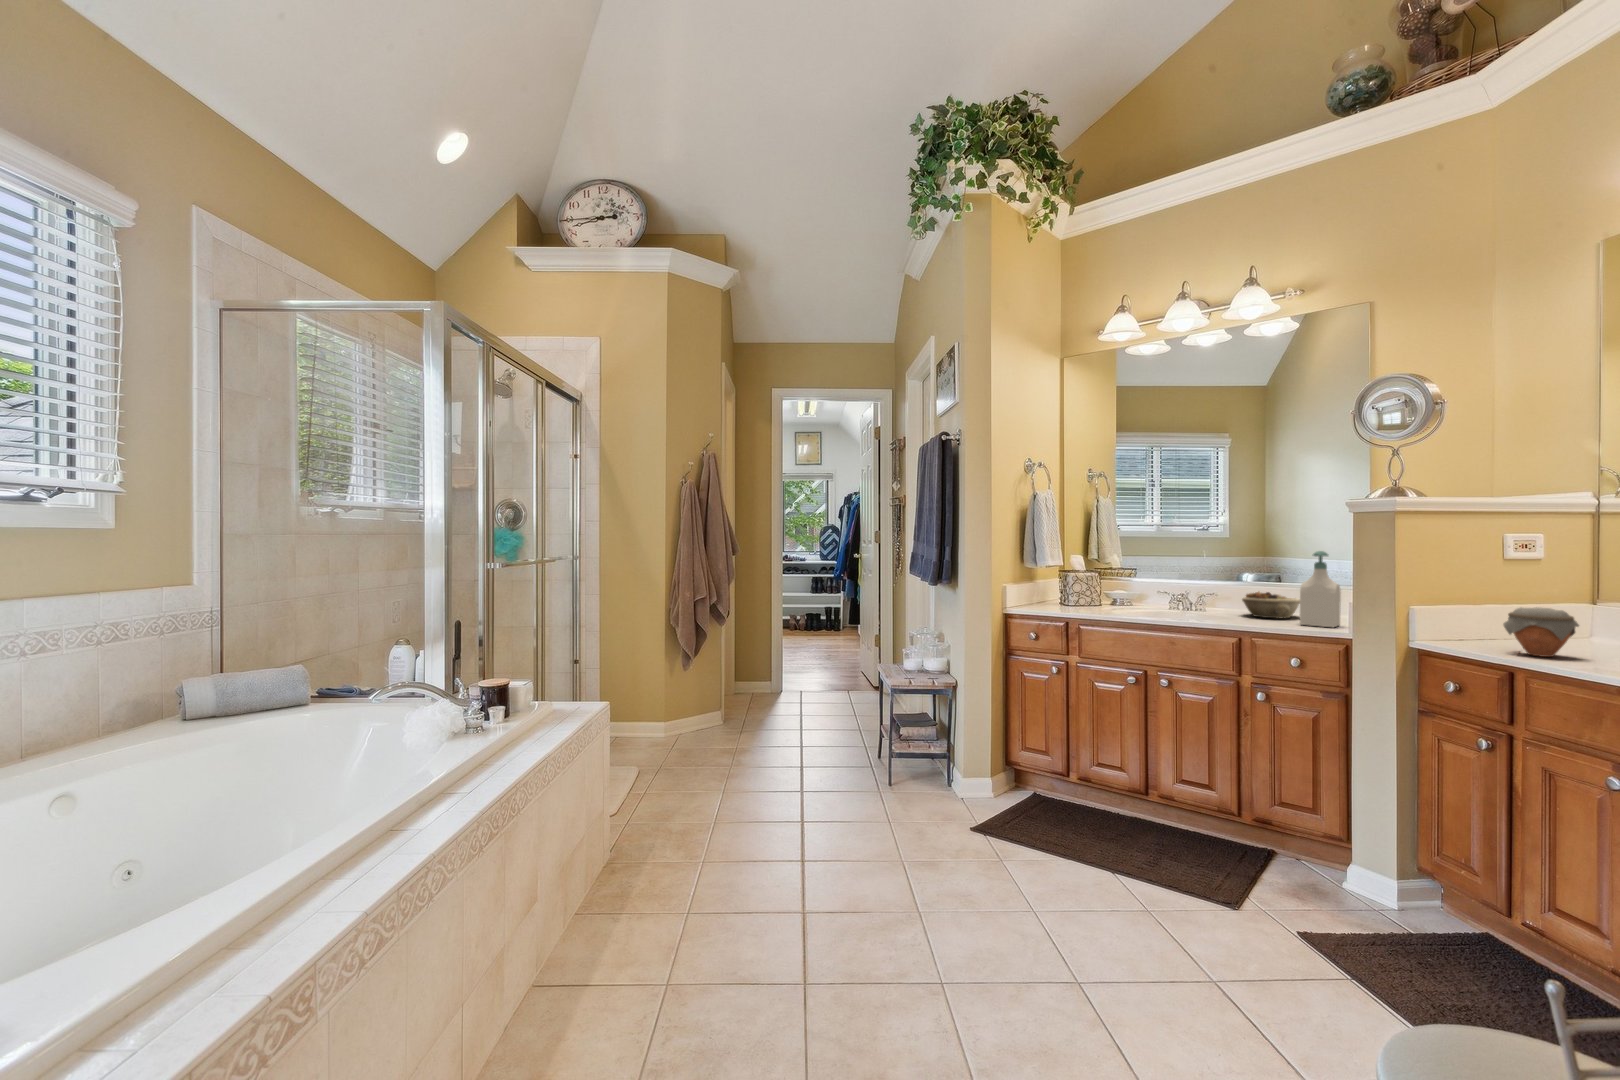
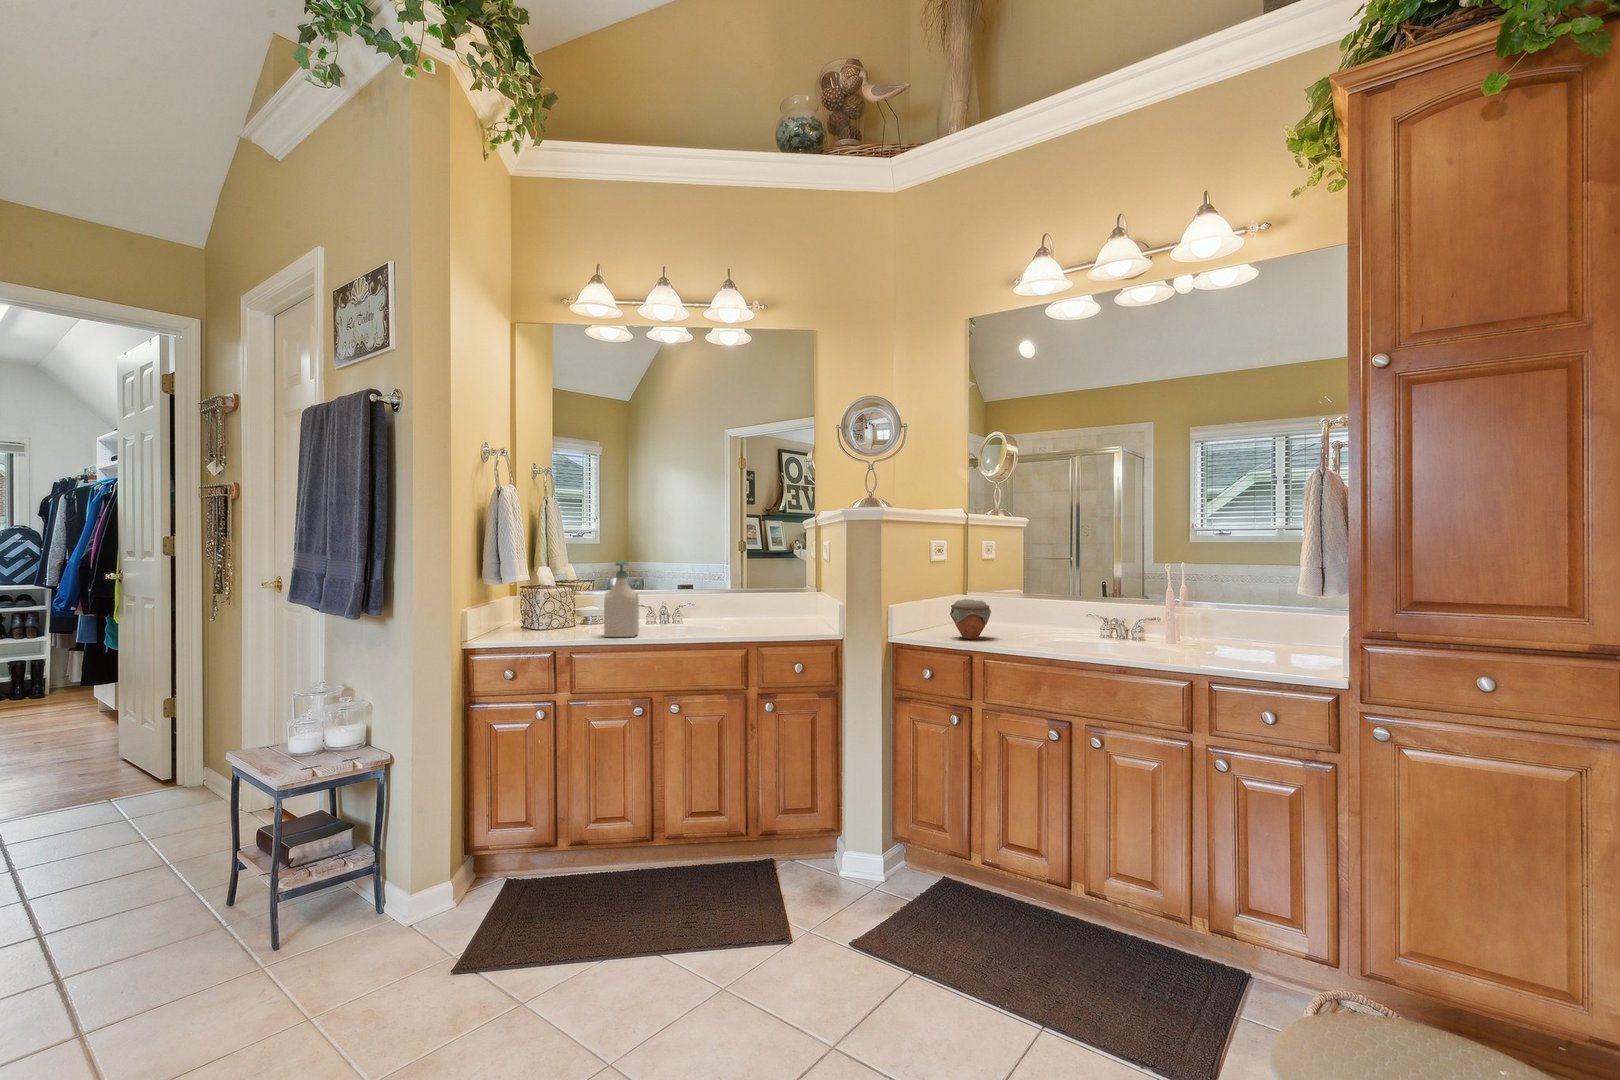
soap bottle: present [1300,551,1341,628] -> present [604,560,639,637]
succulent planter: present [1242,591,1300,618] -> none [727,598,777,625]

